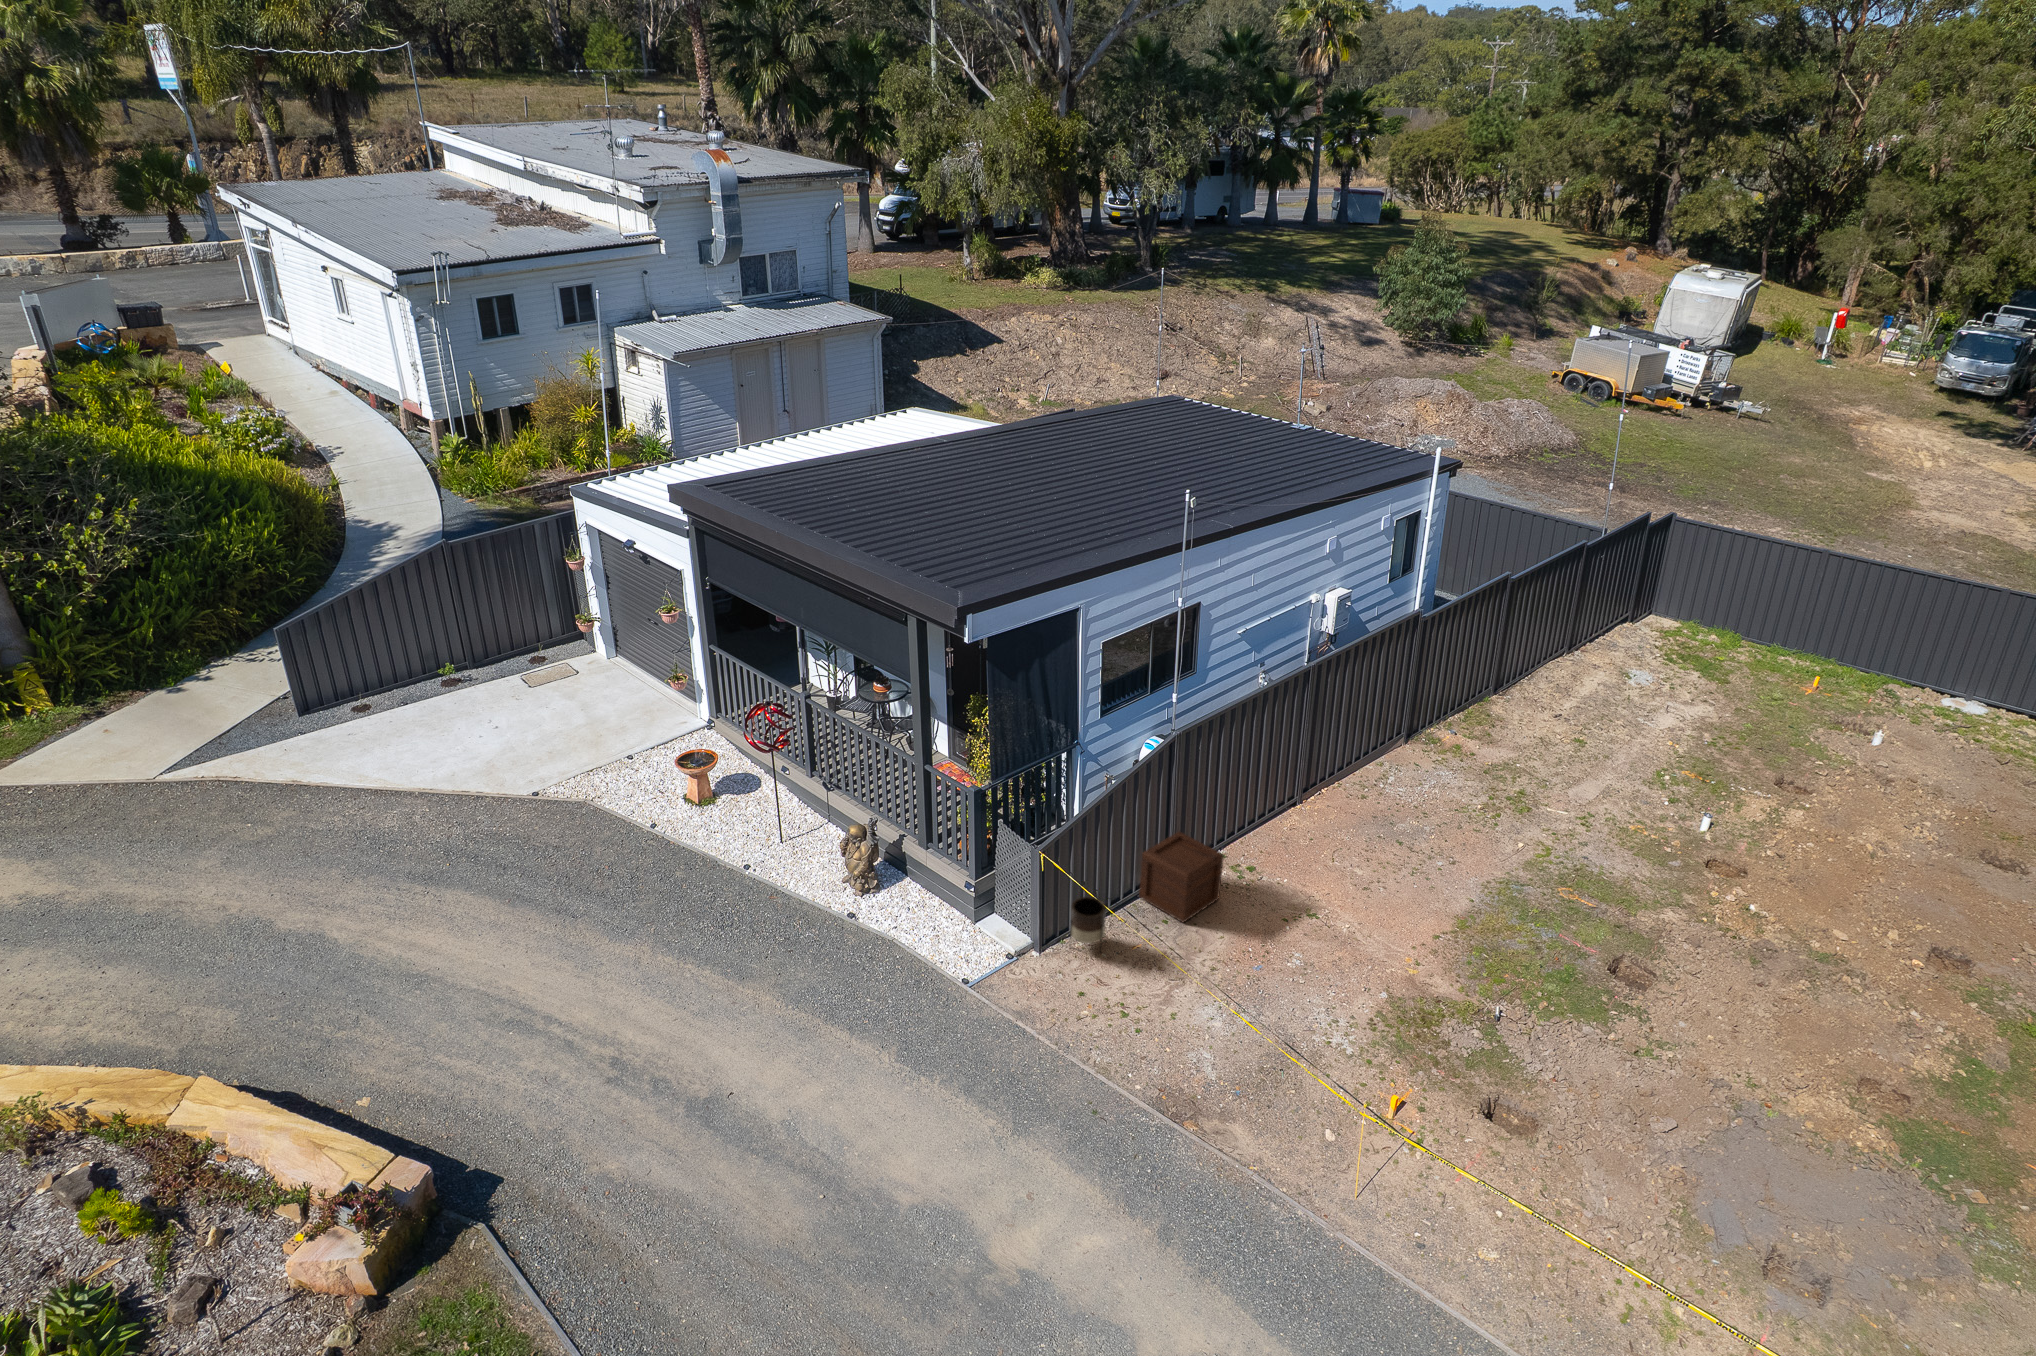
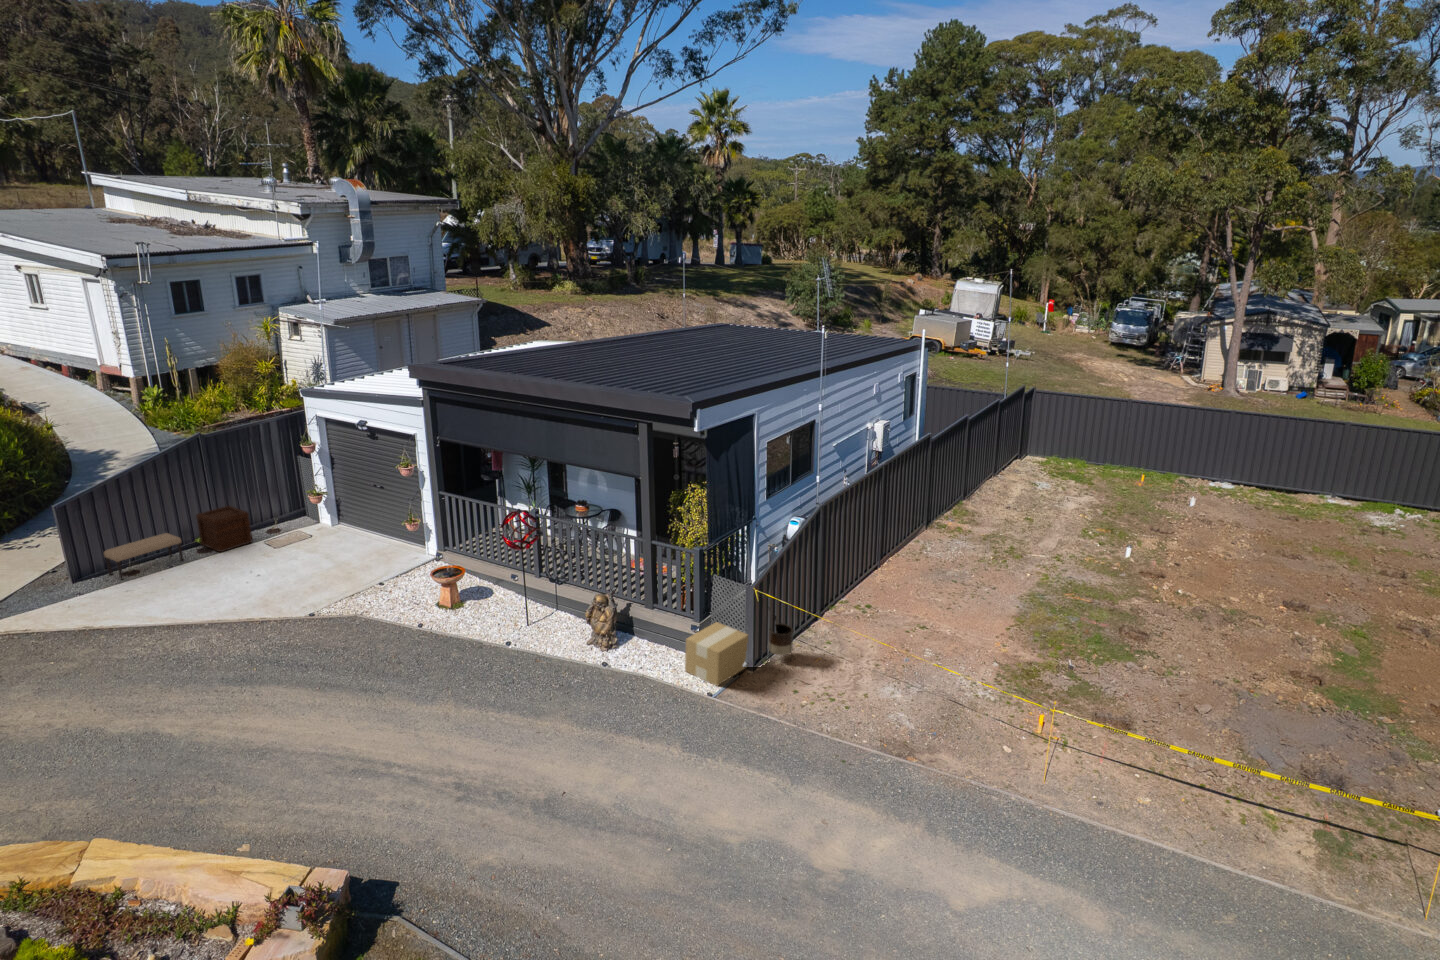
bench: none [330,660,422,717] -> present [104,533,183,580]
wooden crate: present [1139,832,1224,922] -> present [196,506,252,552]
cardboard box: none [947,883,1037,978] -> present [685,622,748,686]

